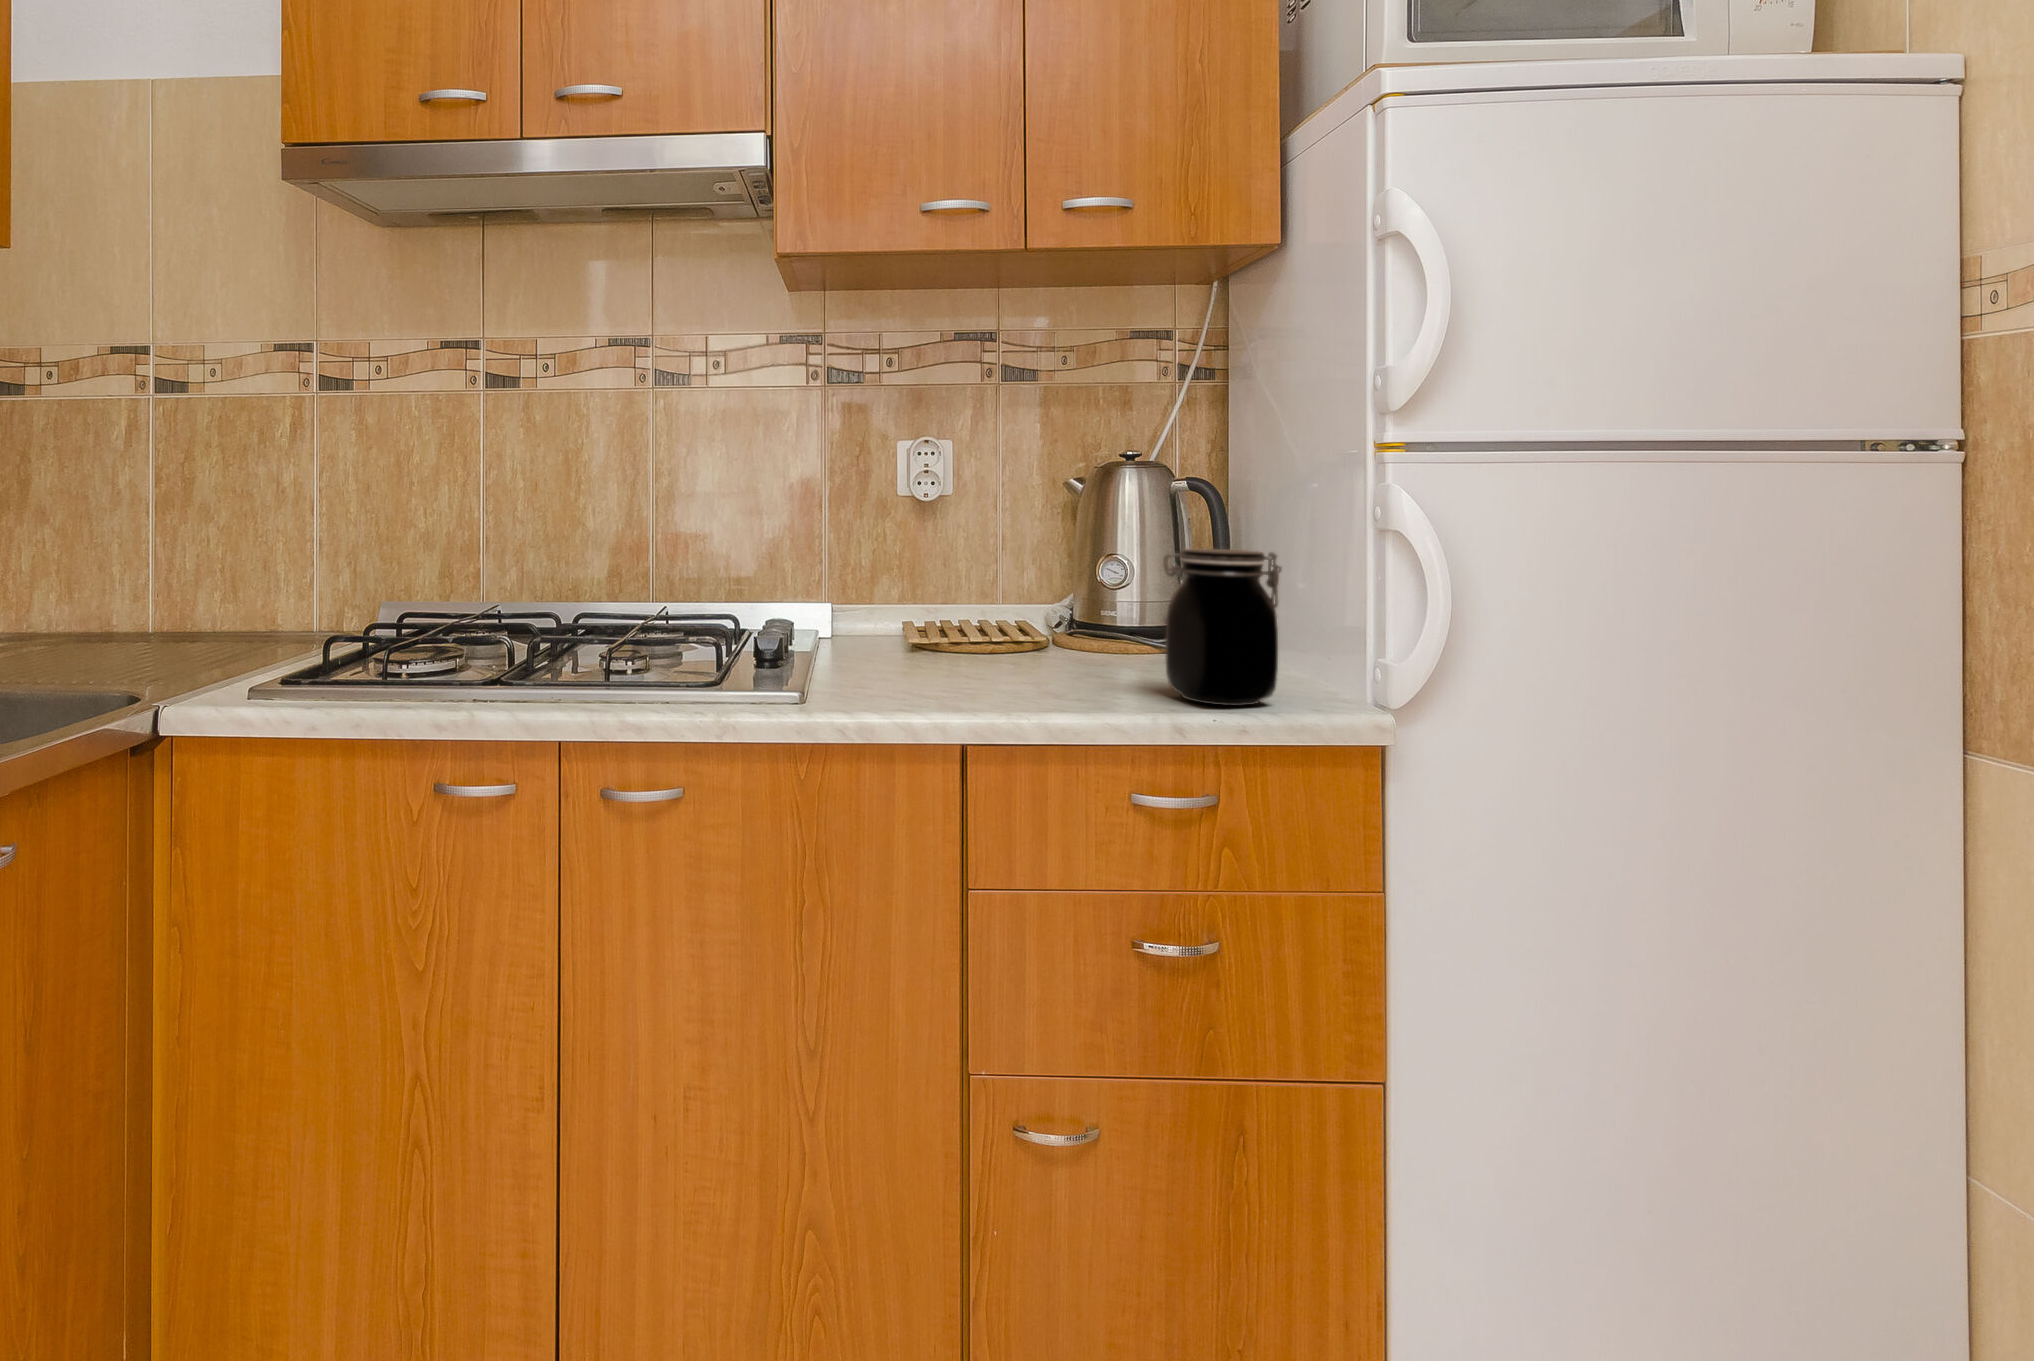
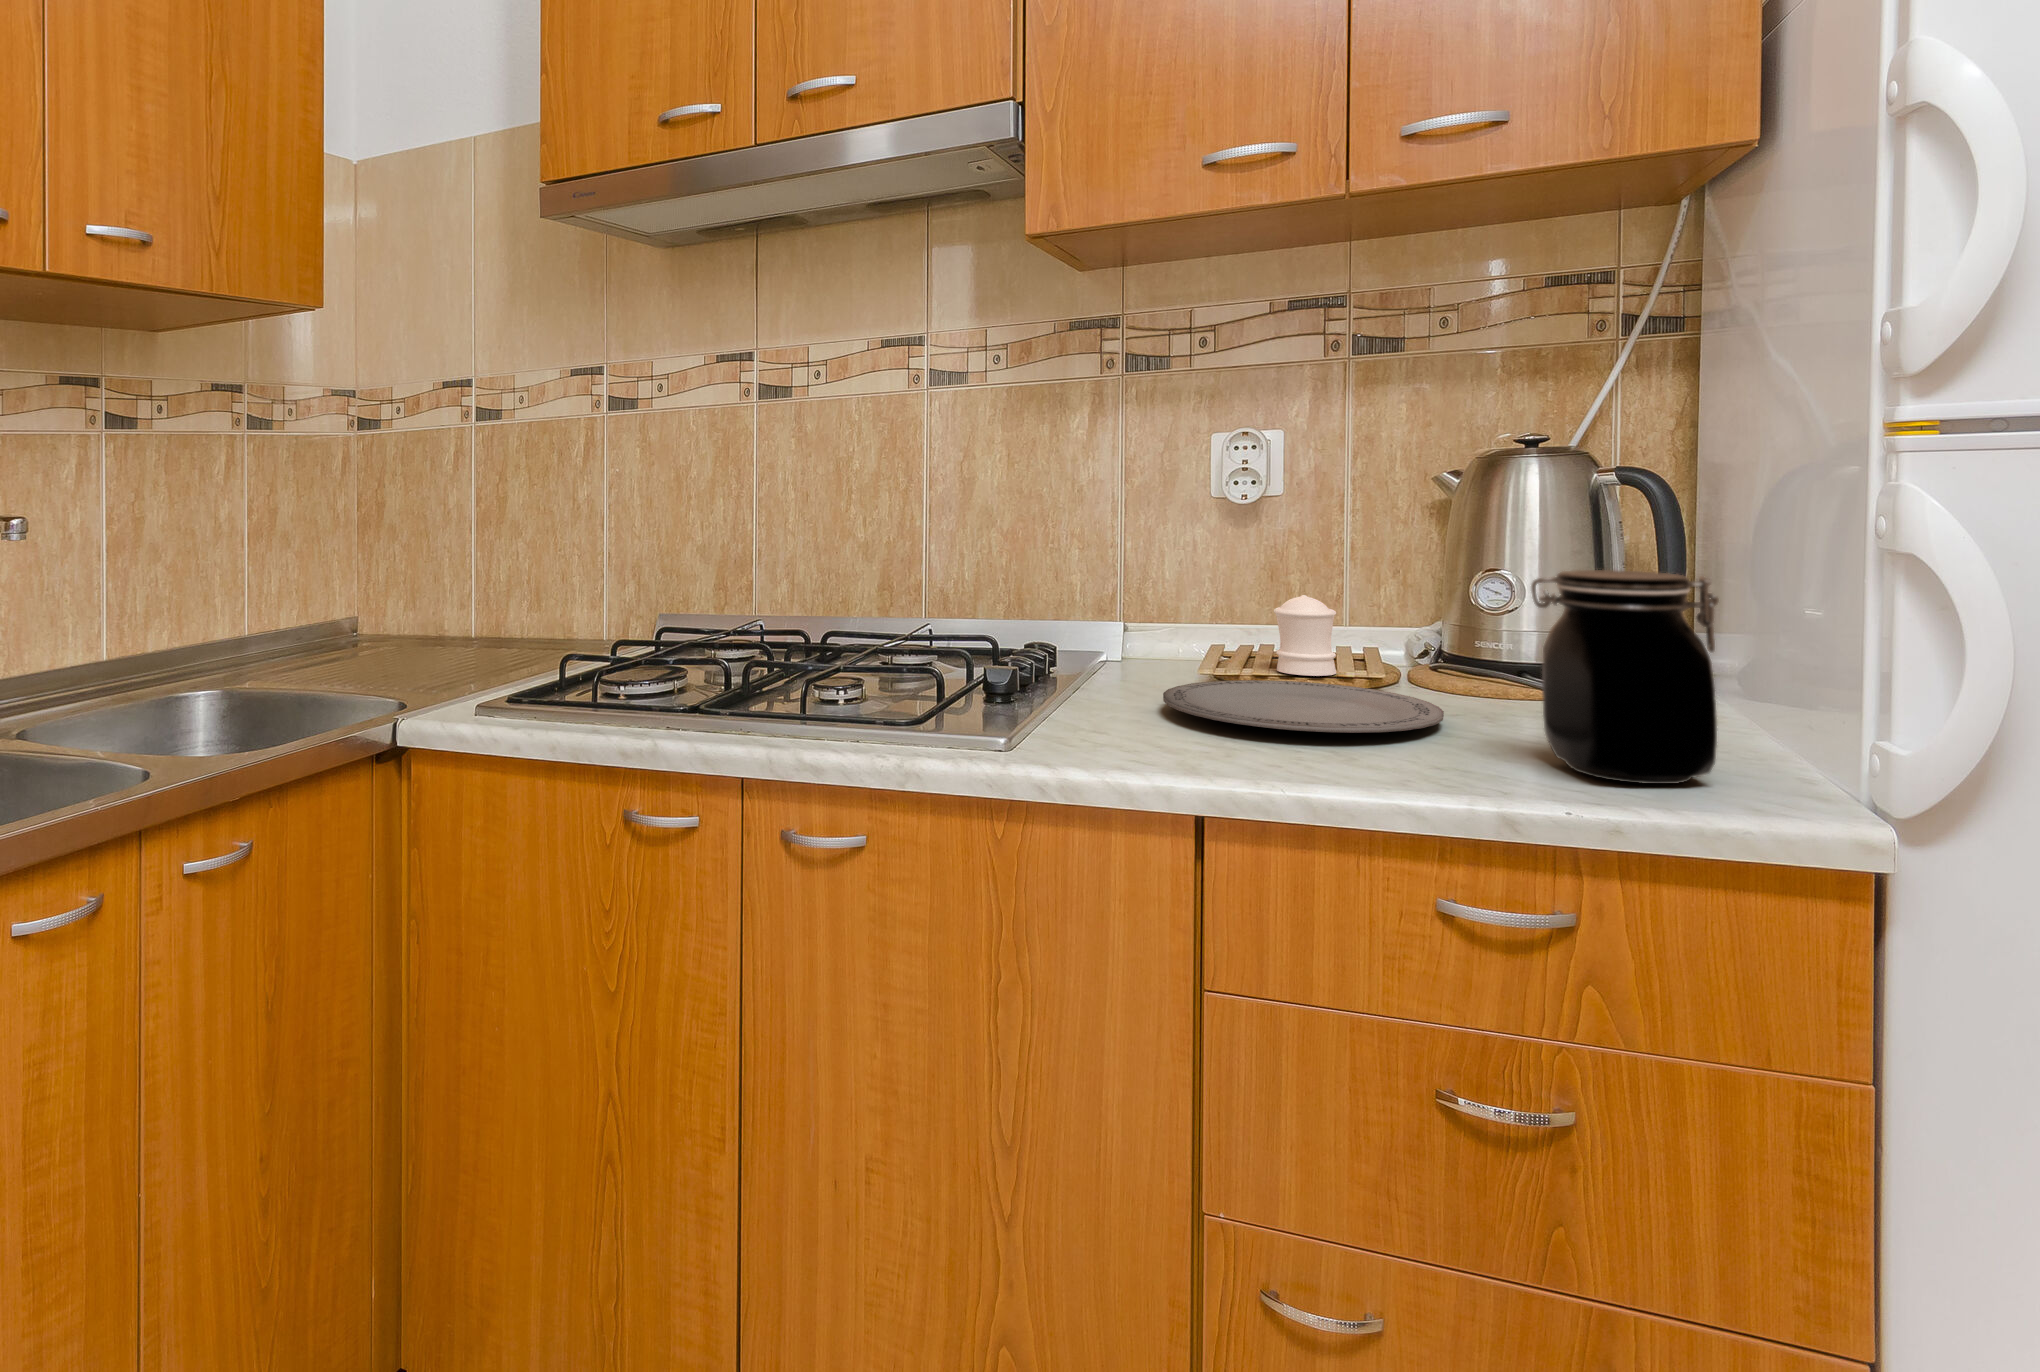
salt shaker: none [943,577,990,644] -> present [1274,595,1336,676]
plate: none [877,647,1087,681] -> present [1163,680,1444,733]

